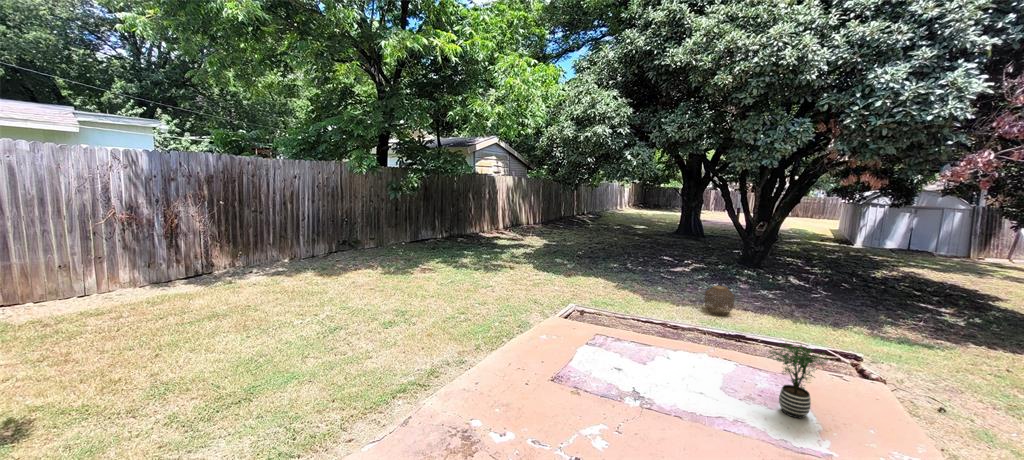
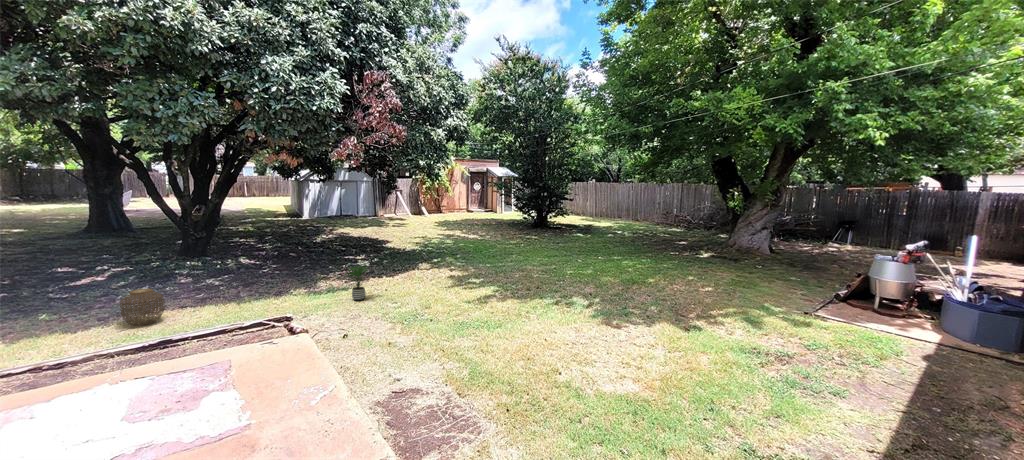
potted plant: present [768,344,828,418] -> present [345,266,366,301]

